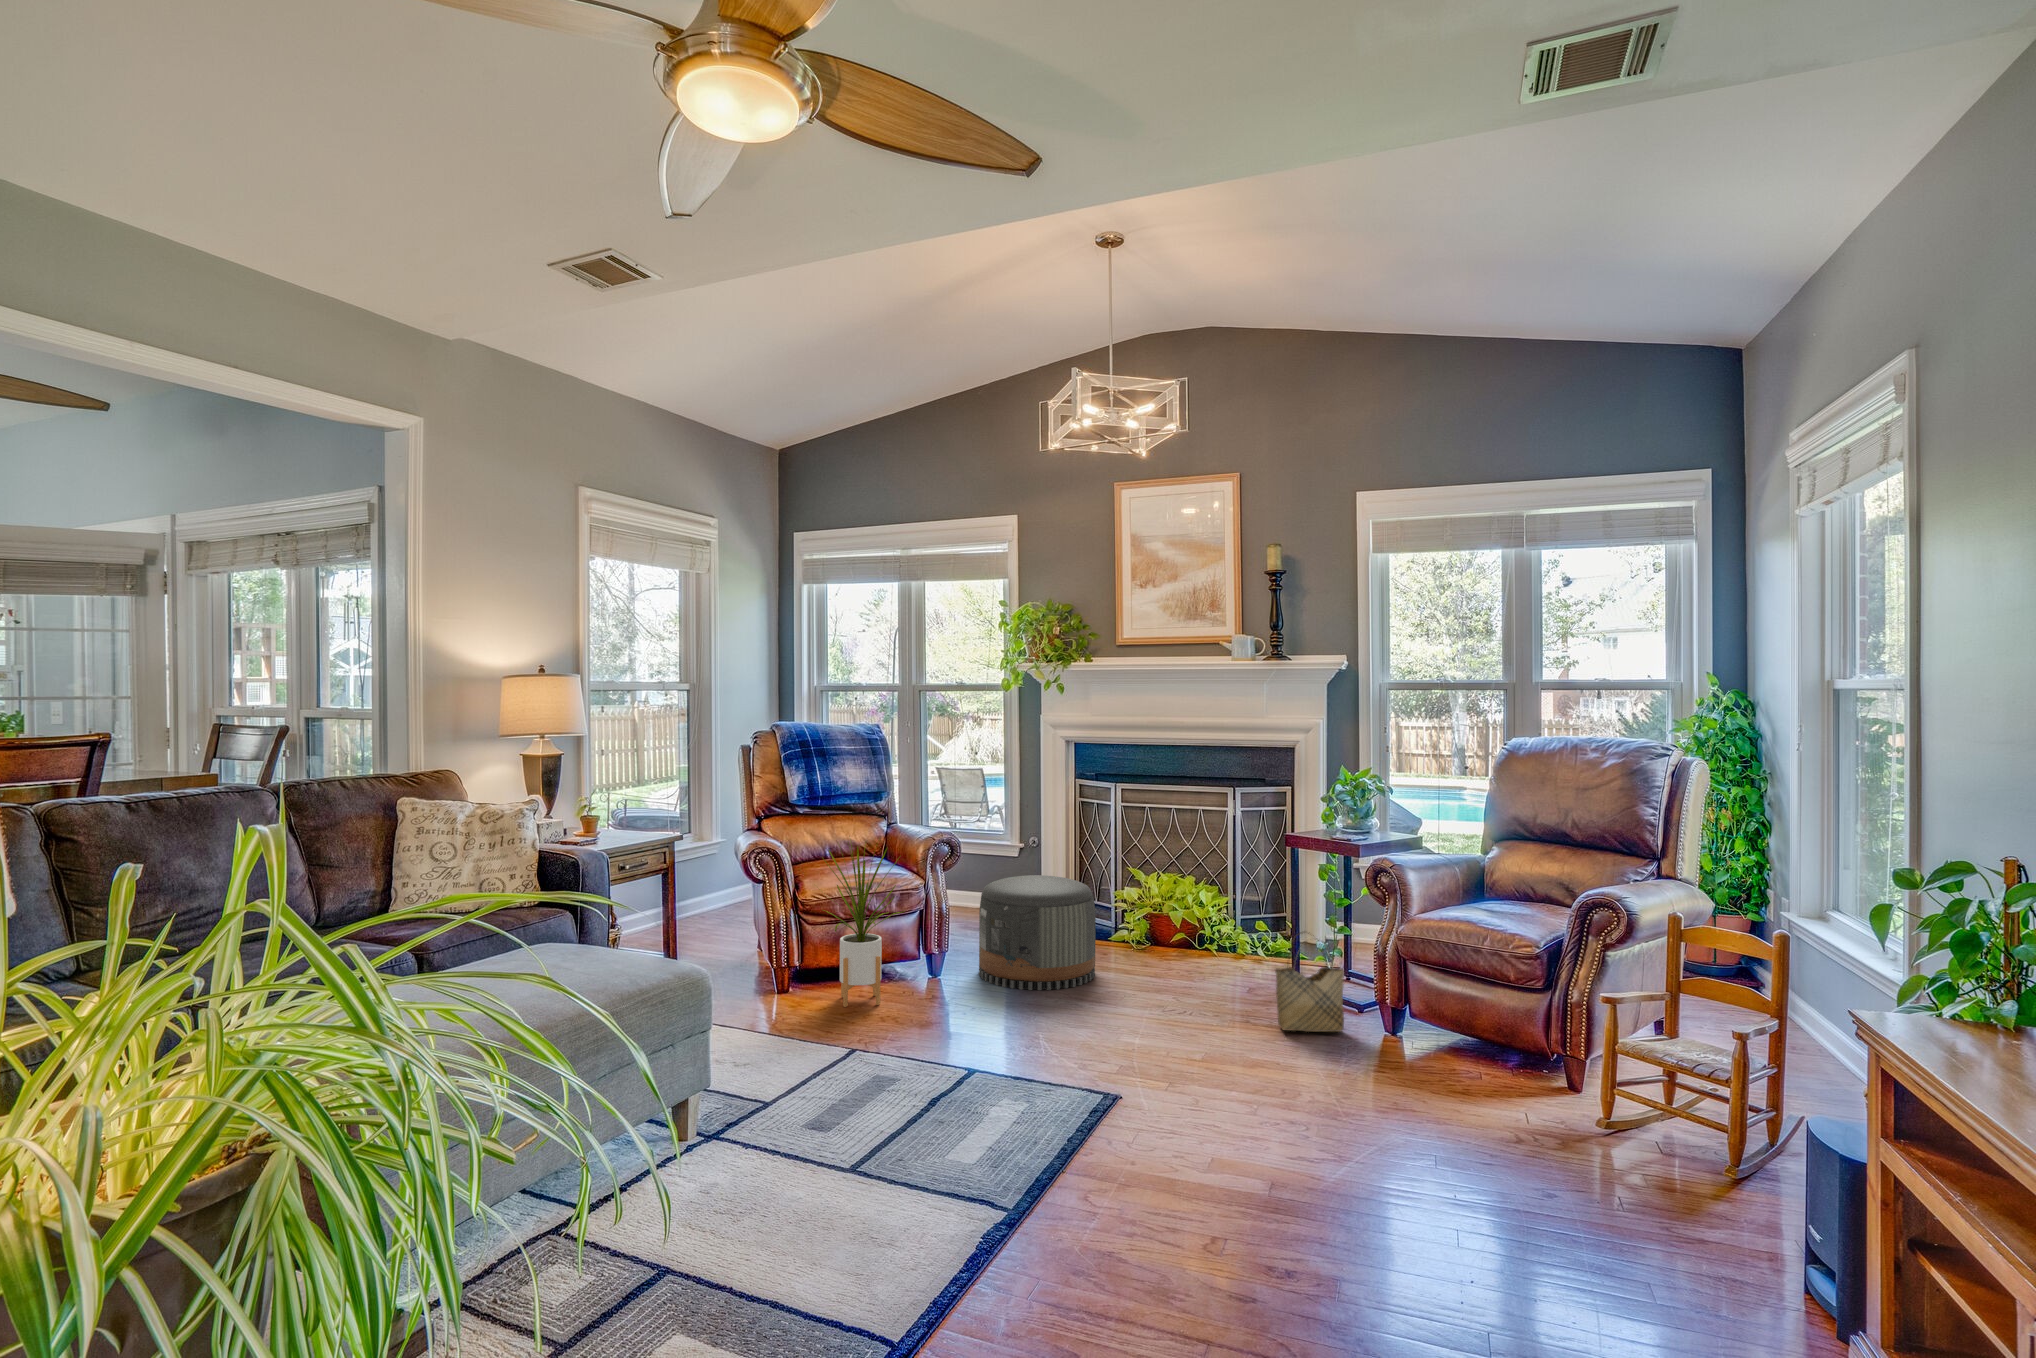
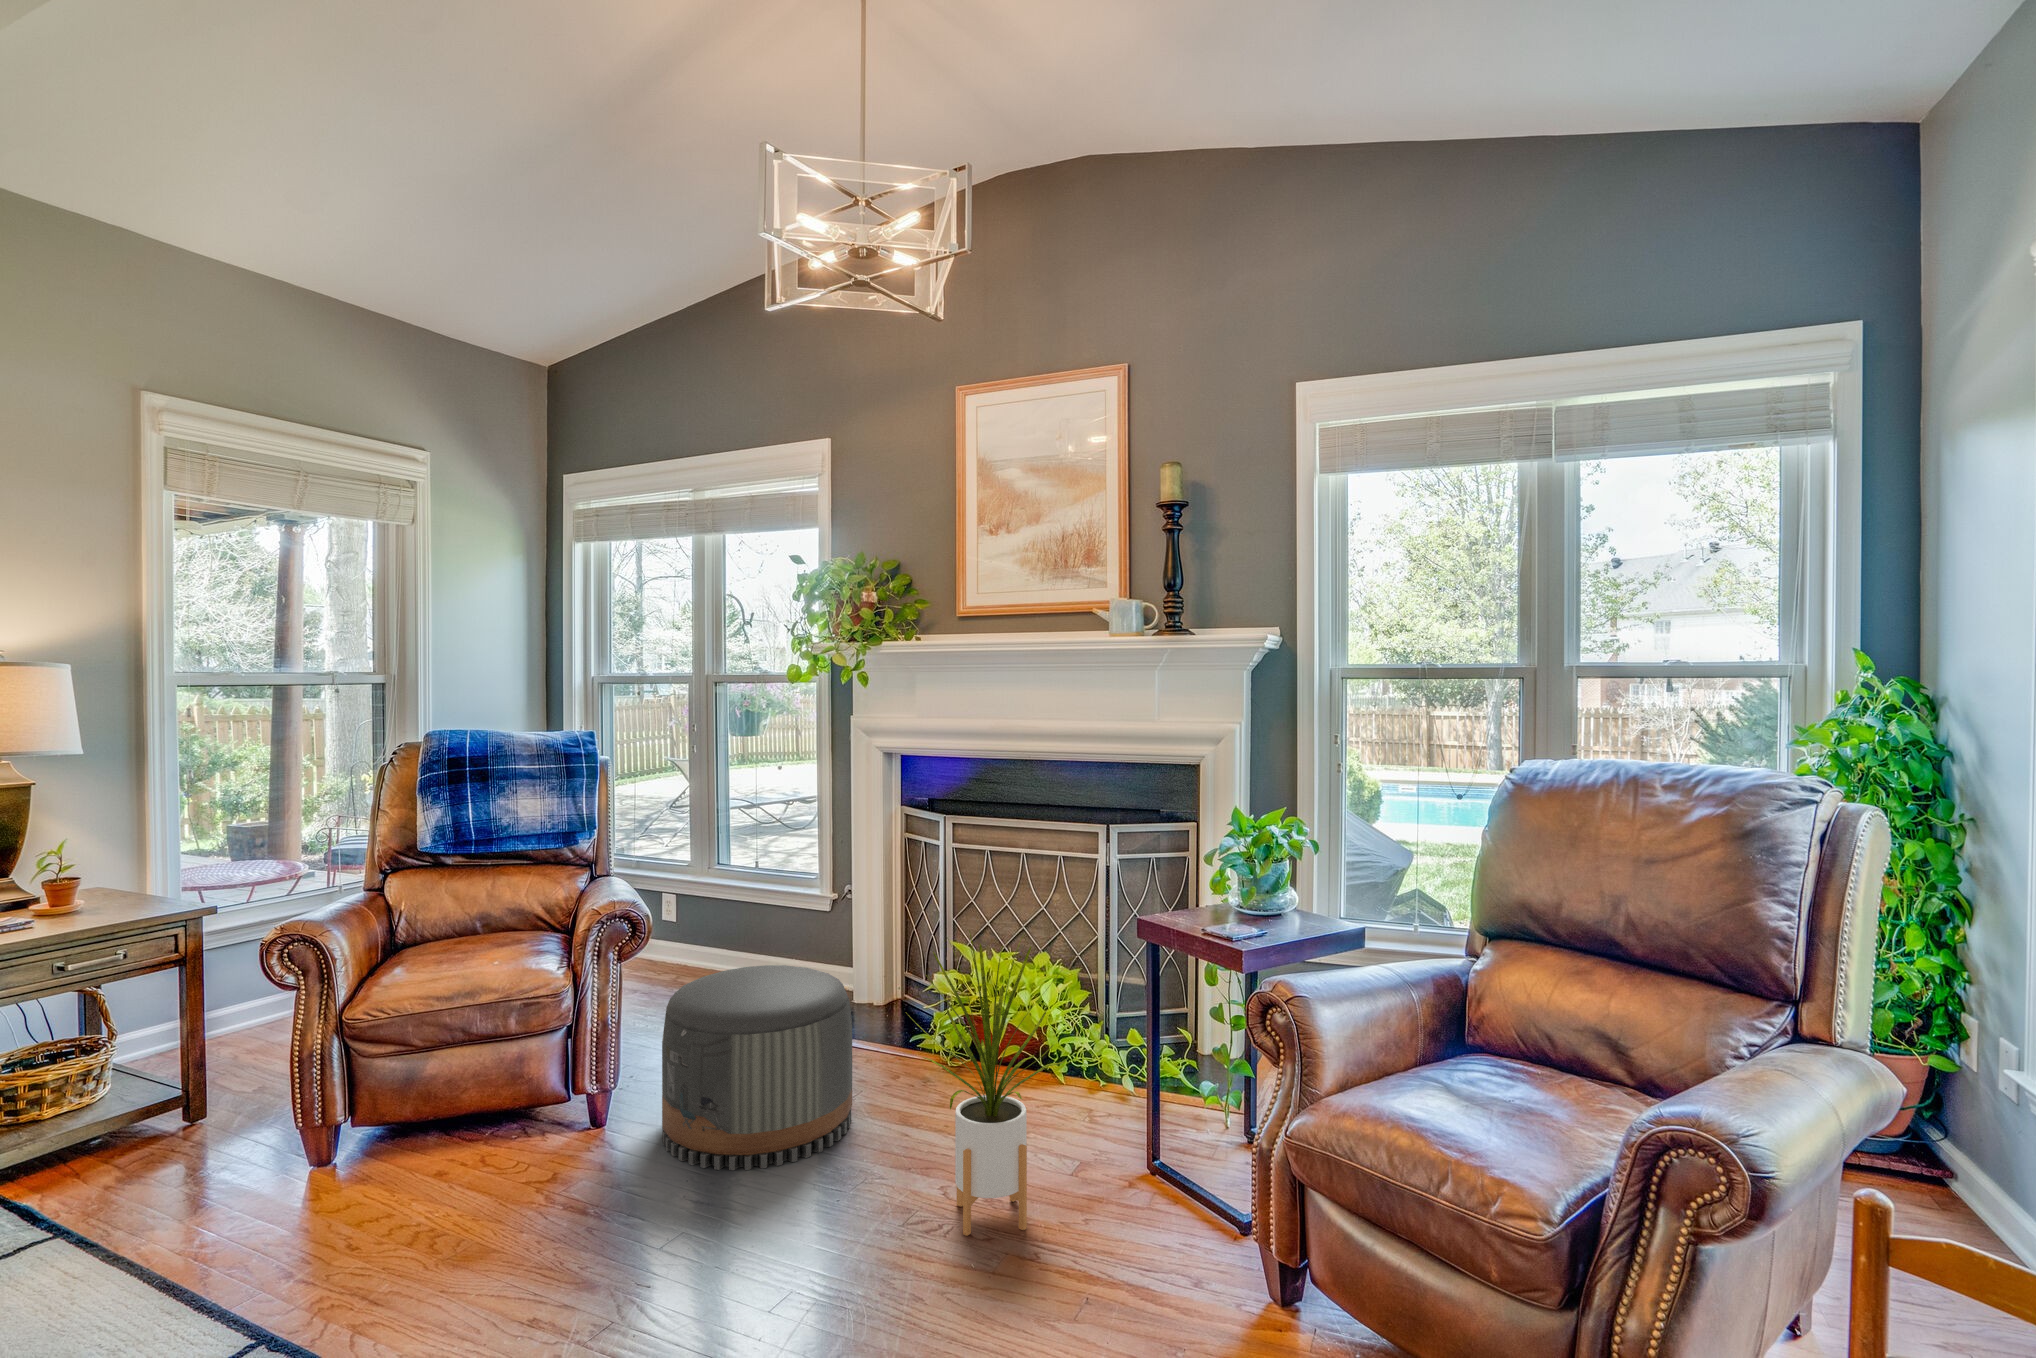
house plant: present [823,845,902,1007] -> present [907,930,1066,1236]
woven basket: present [1275,932,1344,1032] -> none [1071,1110,1199,1308]

